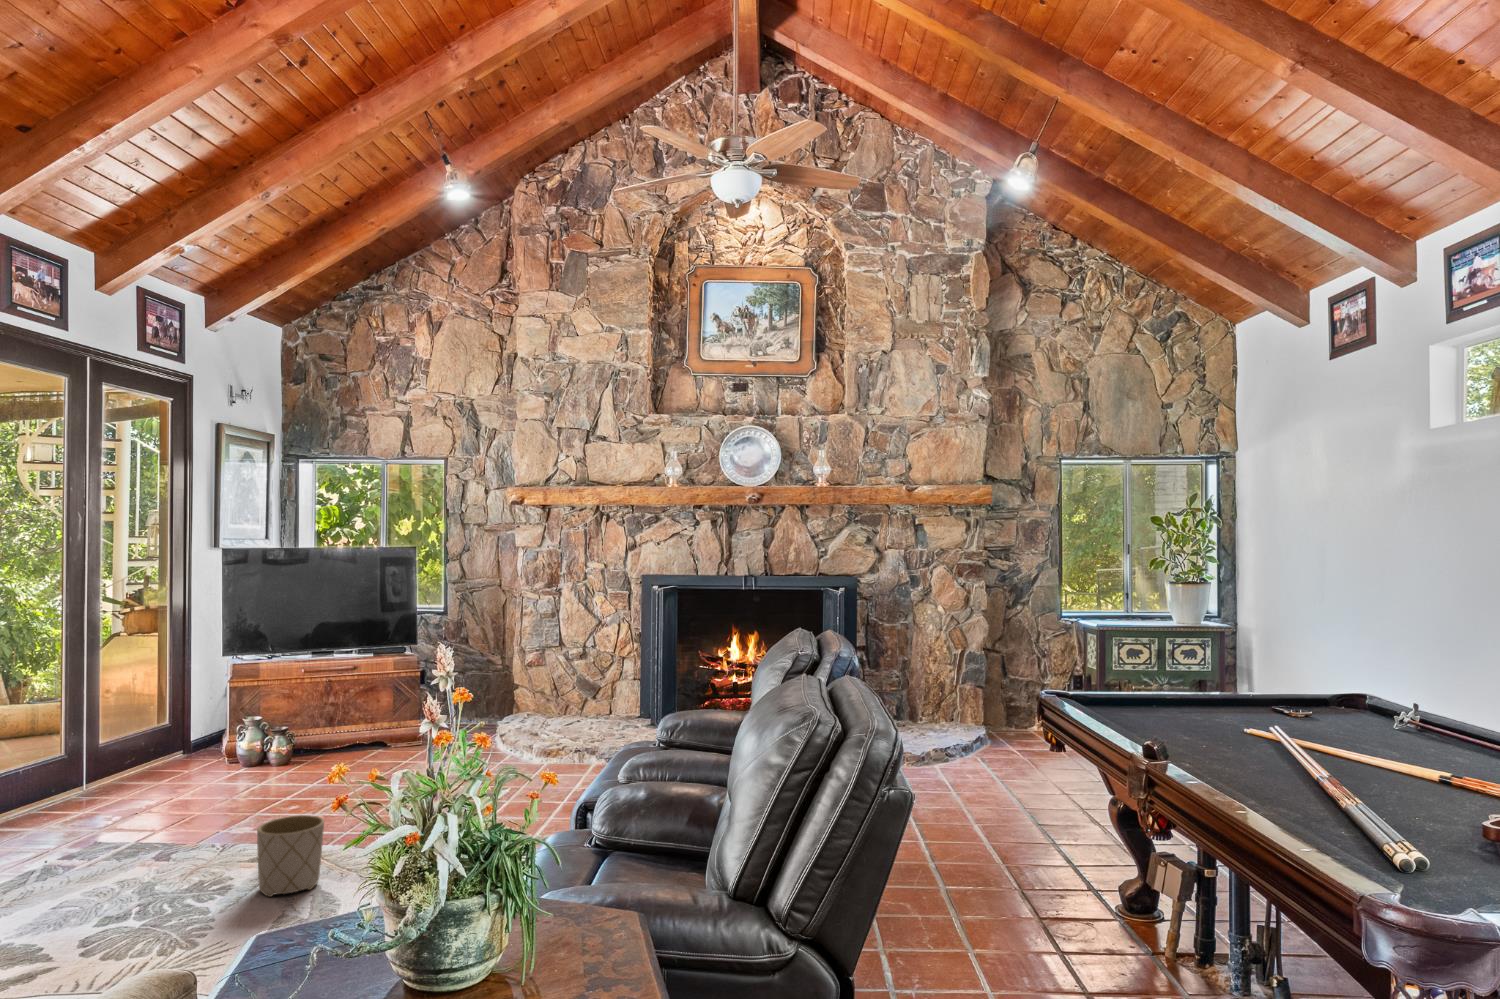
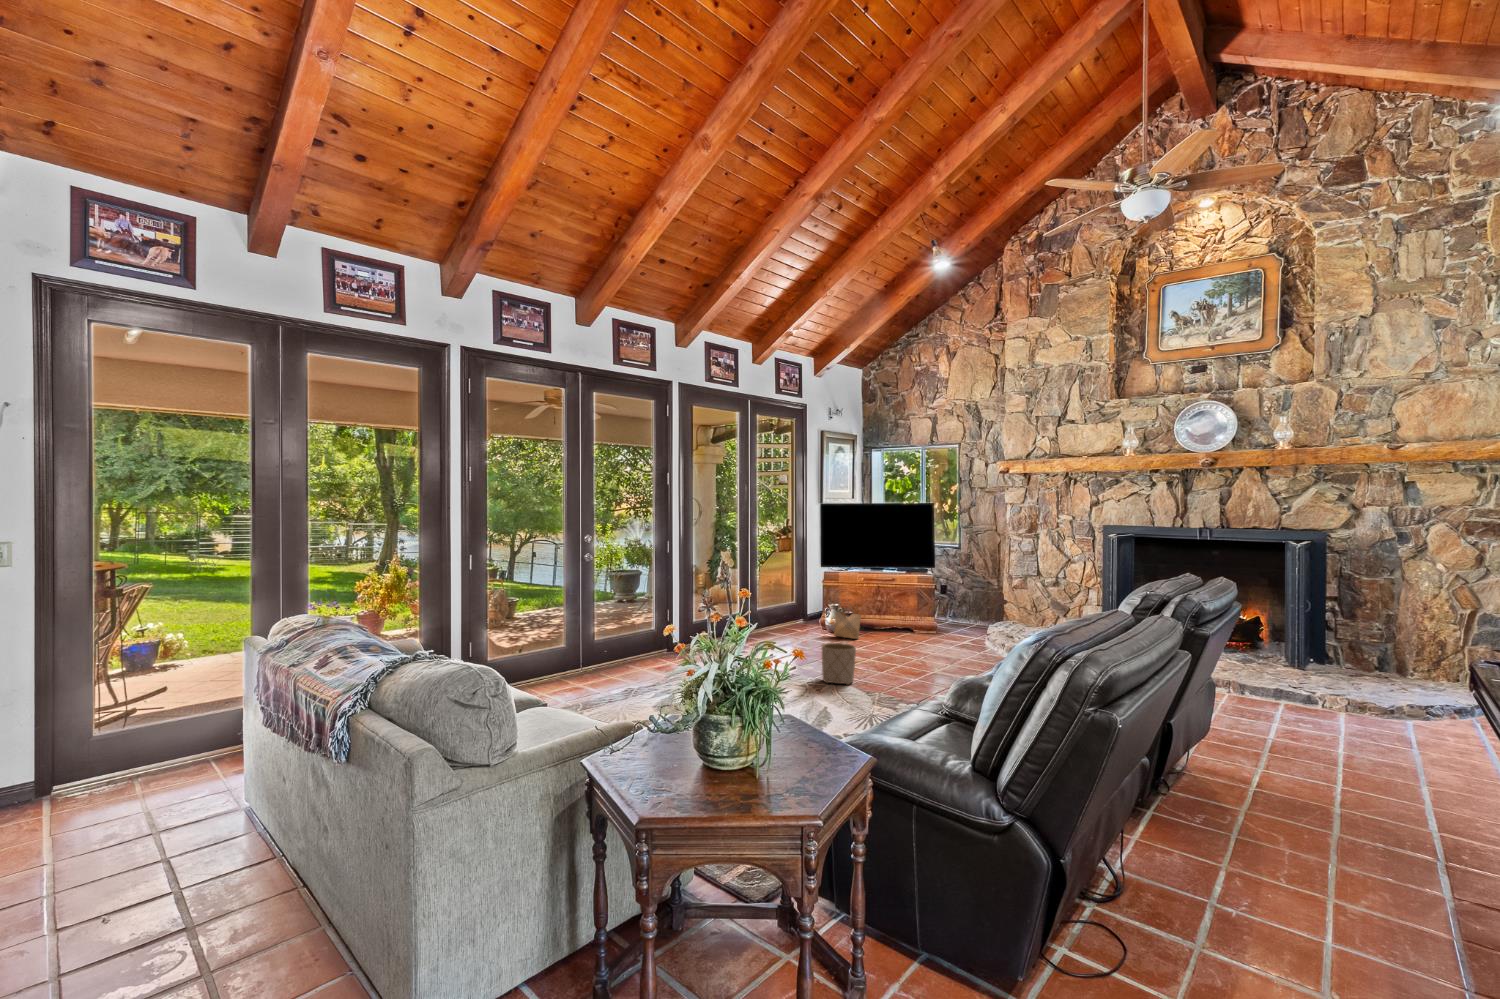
woven basket: none [249,714,302,782] -> present [834,612,861,639]

